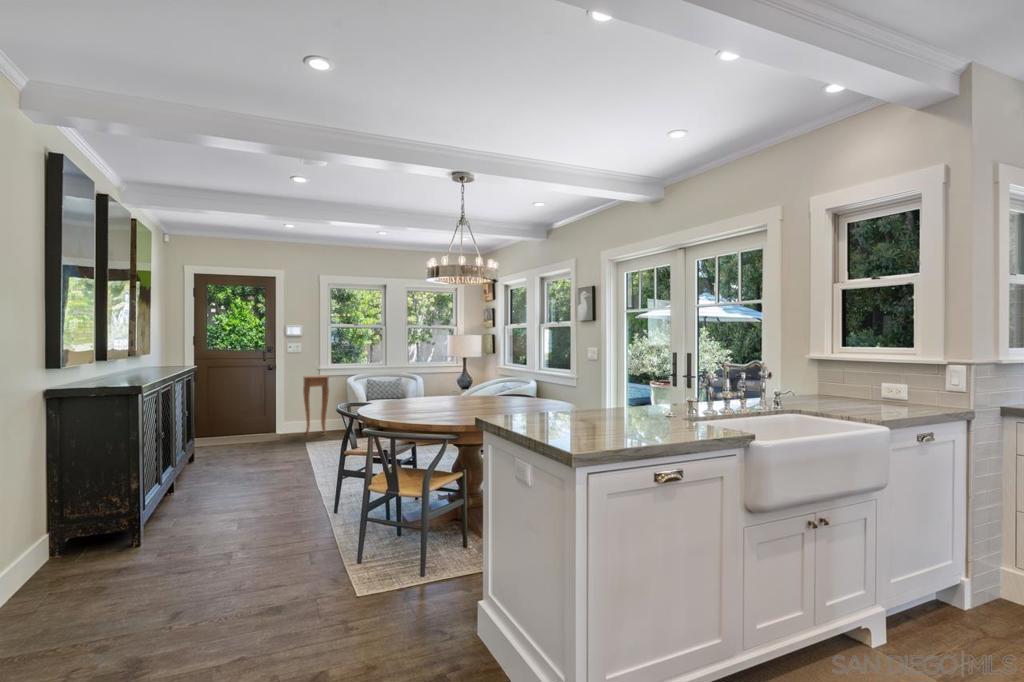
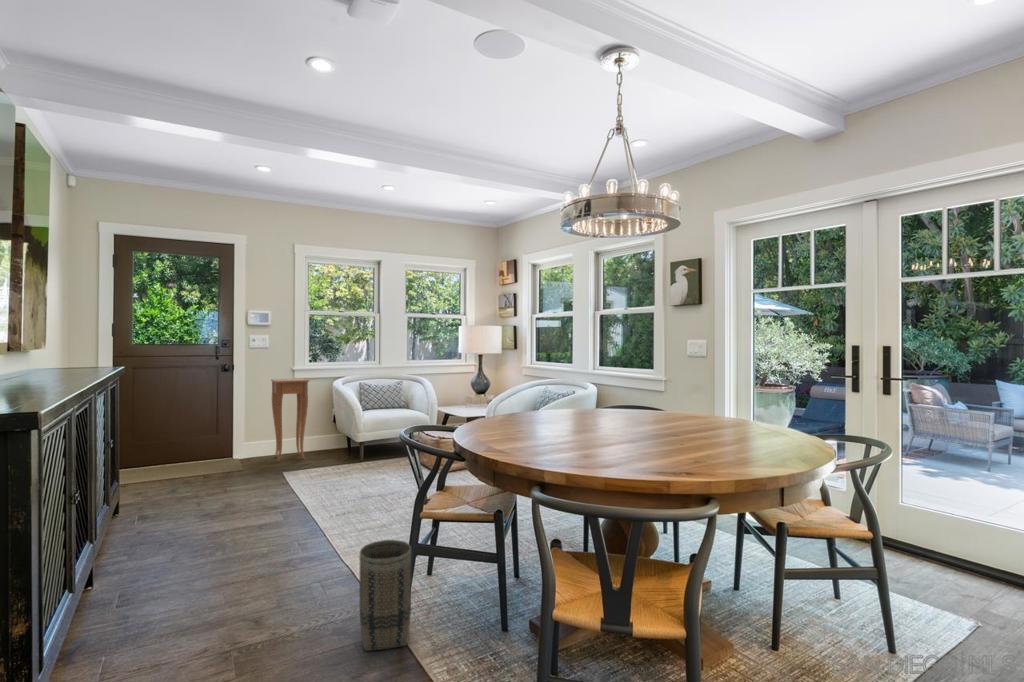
basket: none [309,467,340,525] -> present [359,540,411,651]

